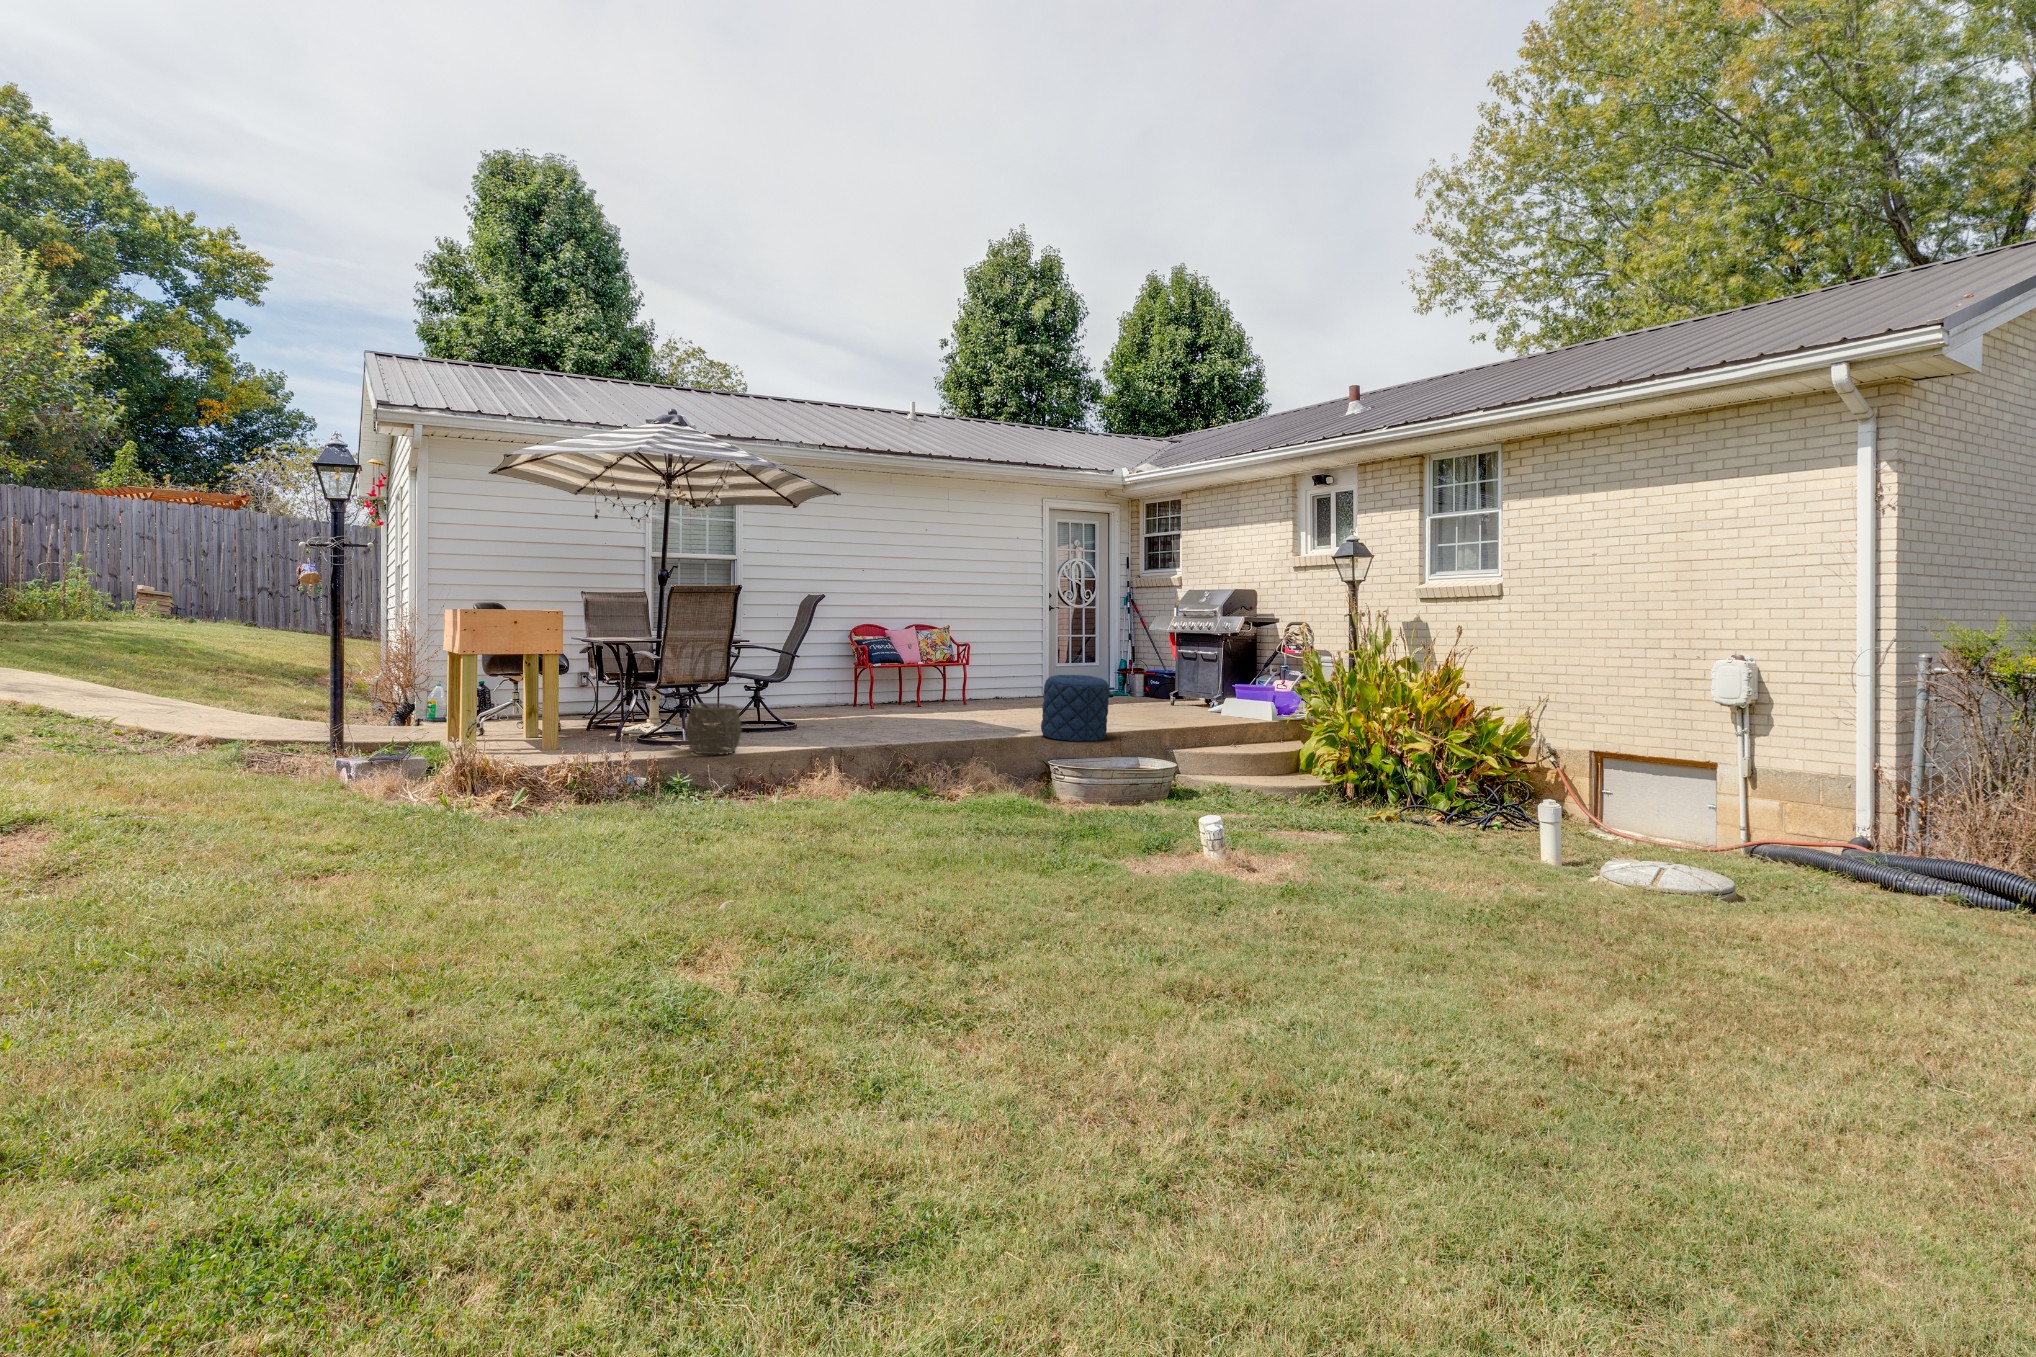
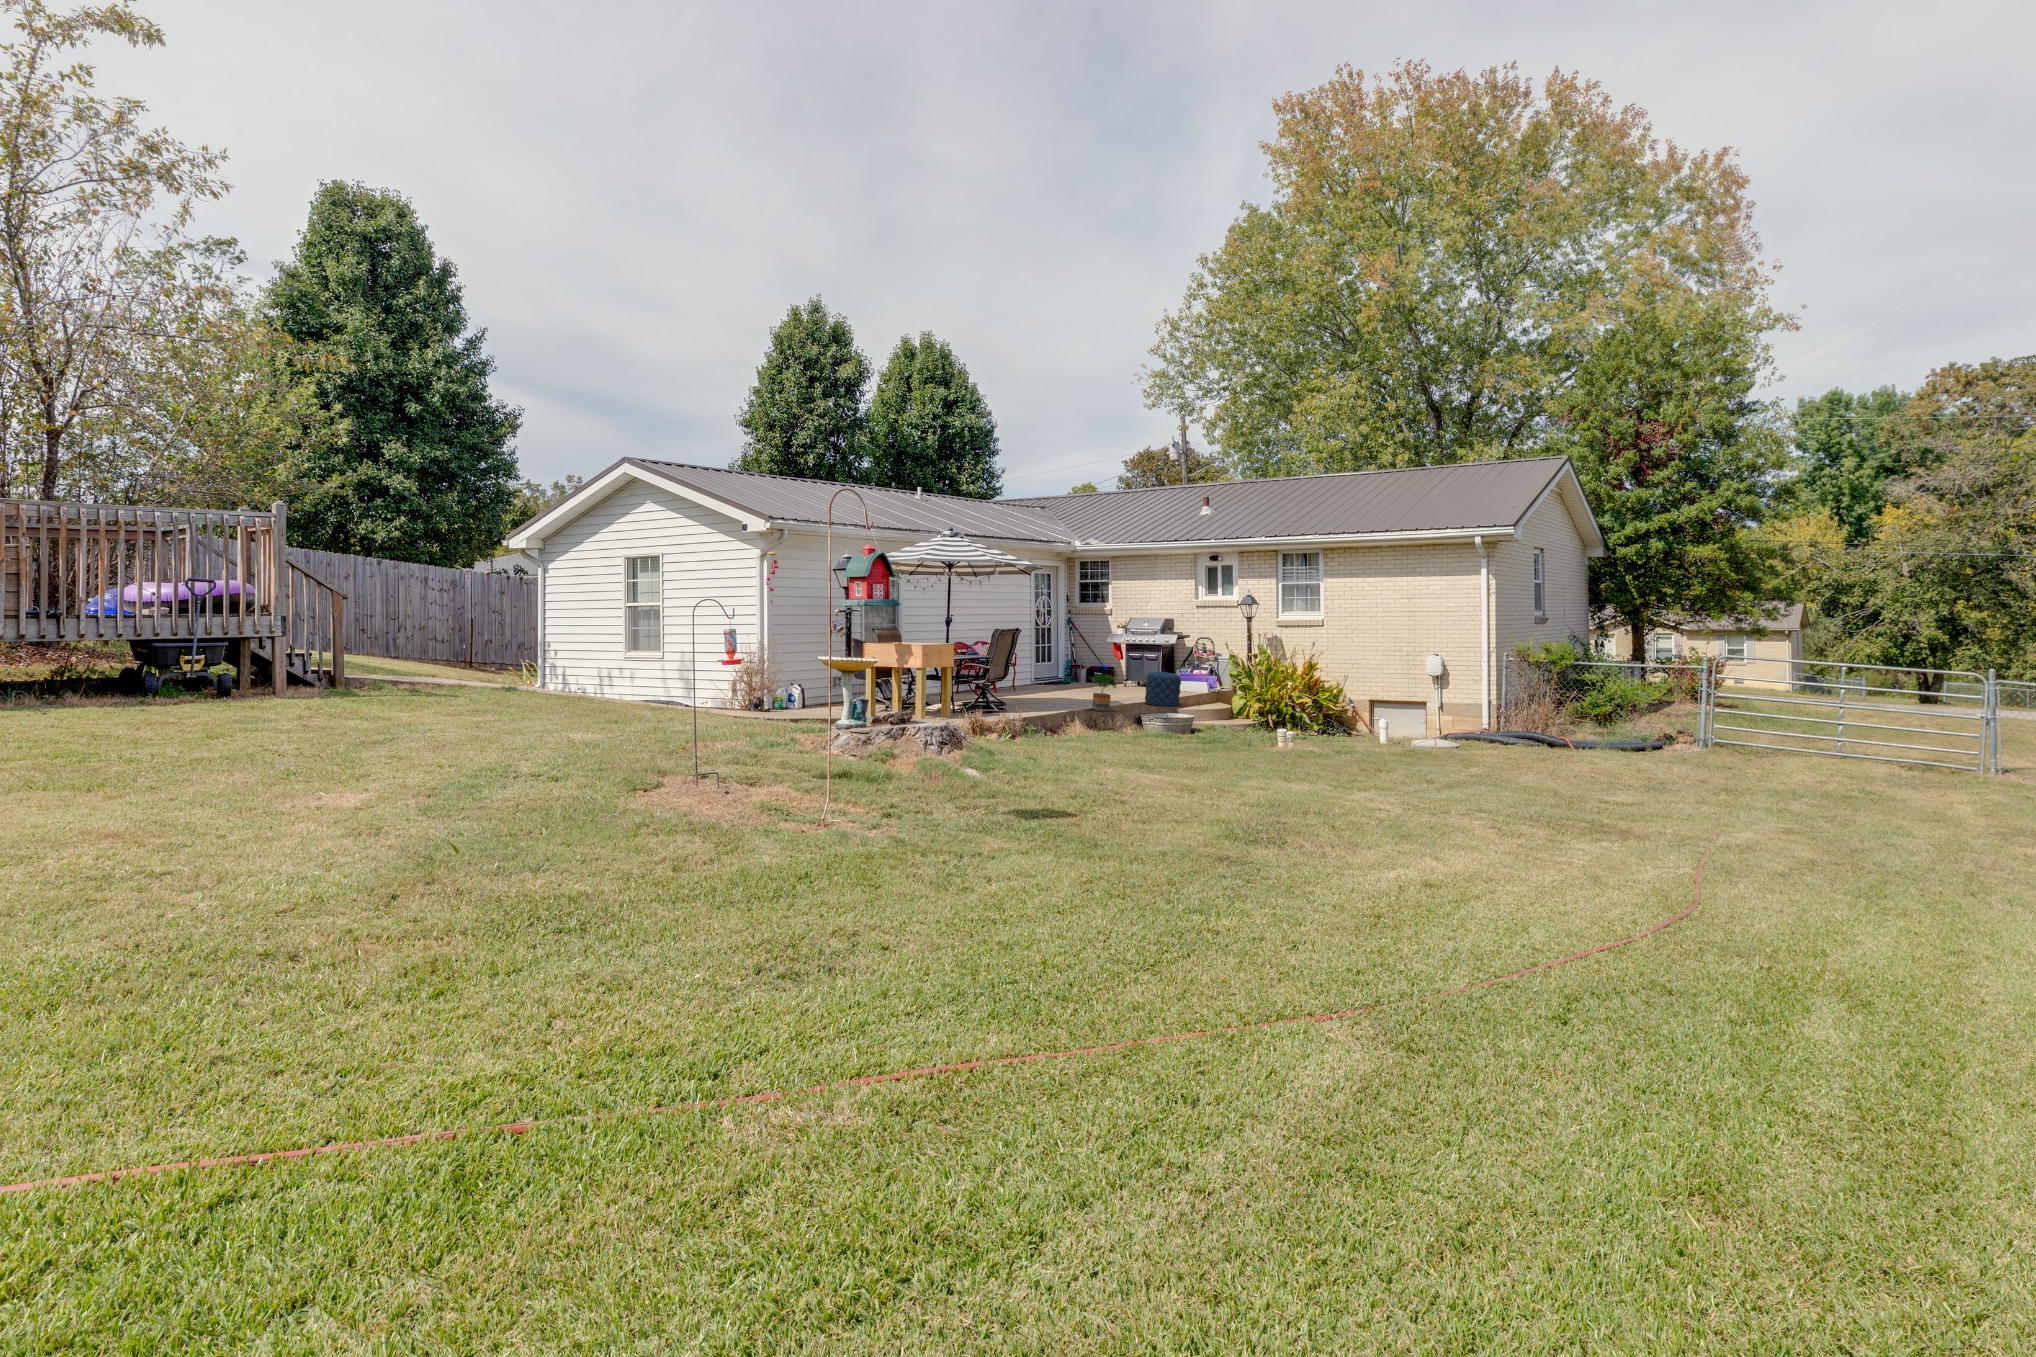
potted tree: none [877,671,923,743] -> present [1092,674,1116,711]
woven basket: present [686,703,741,755] -> none [1043,694,1071,720]

